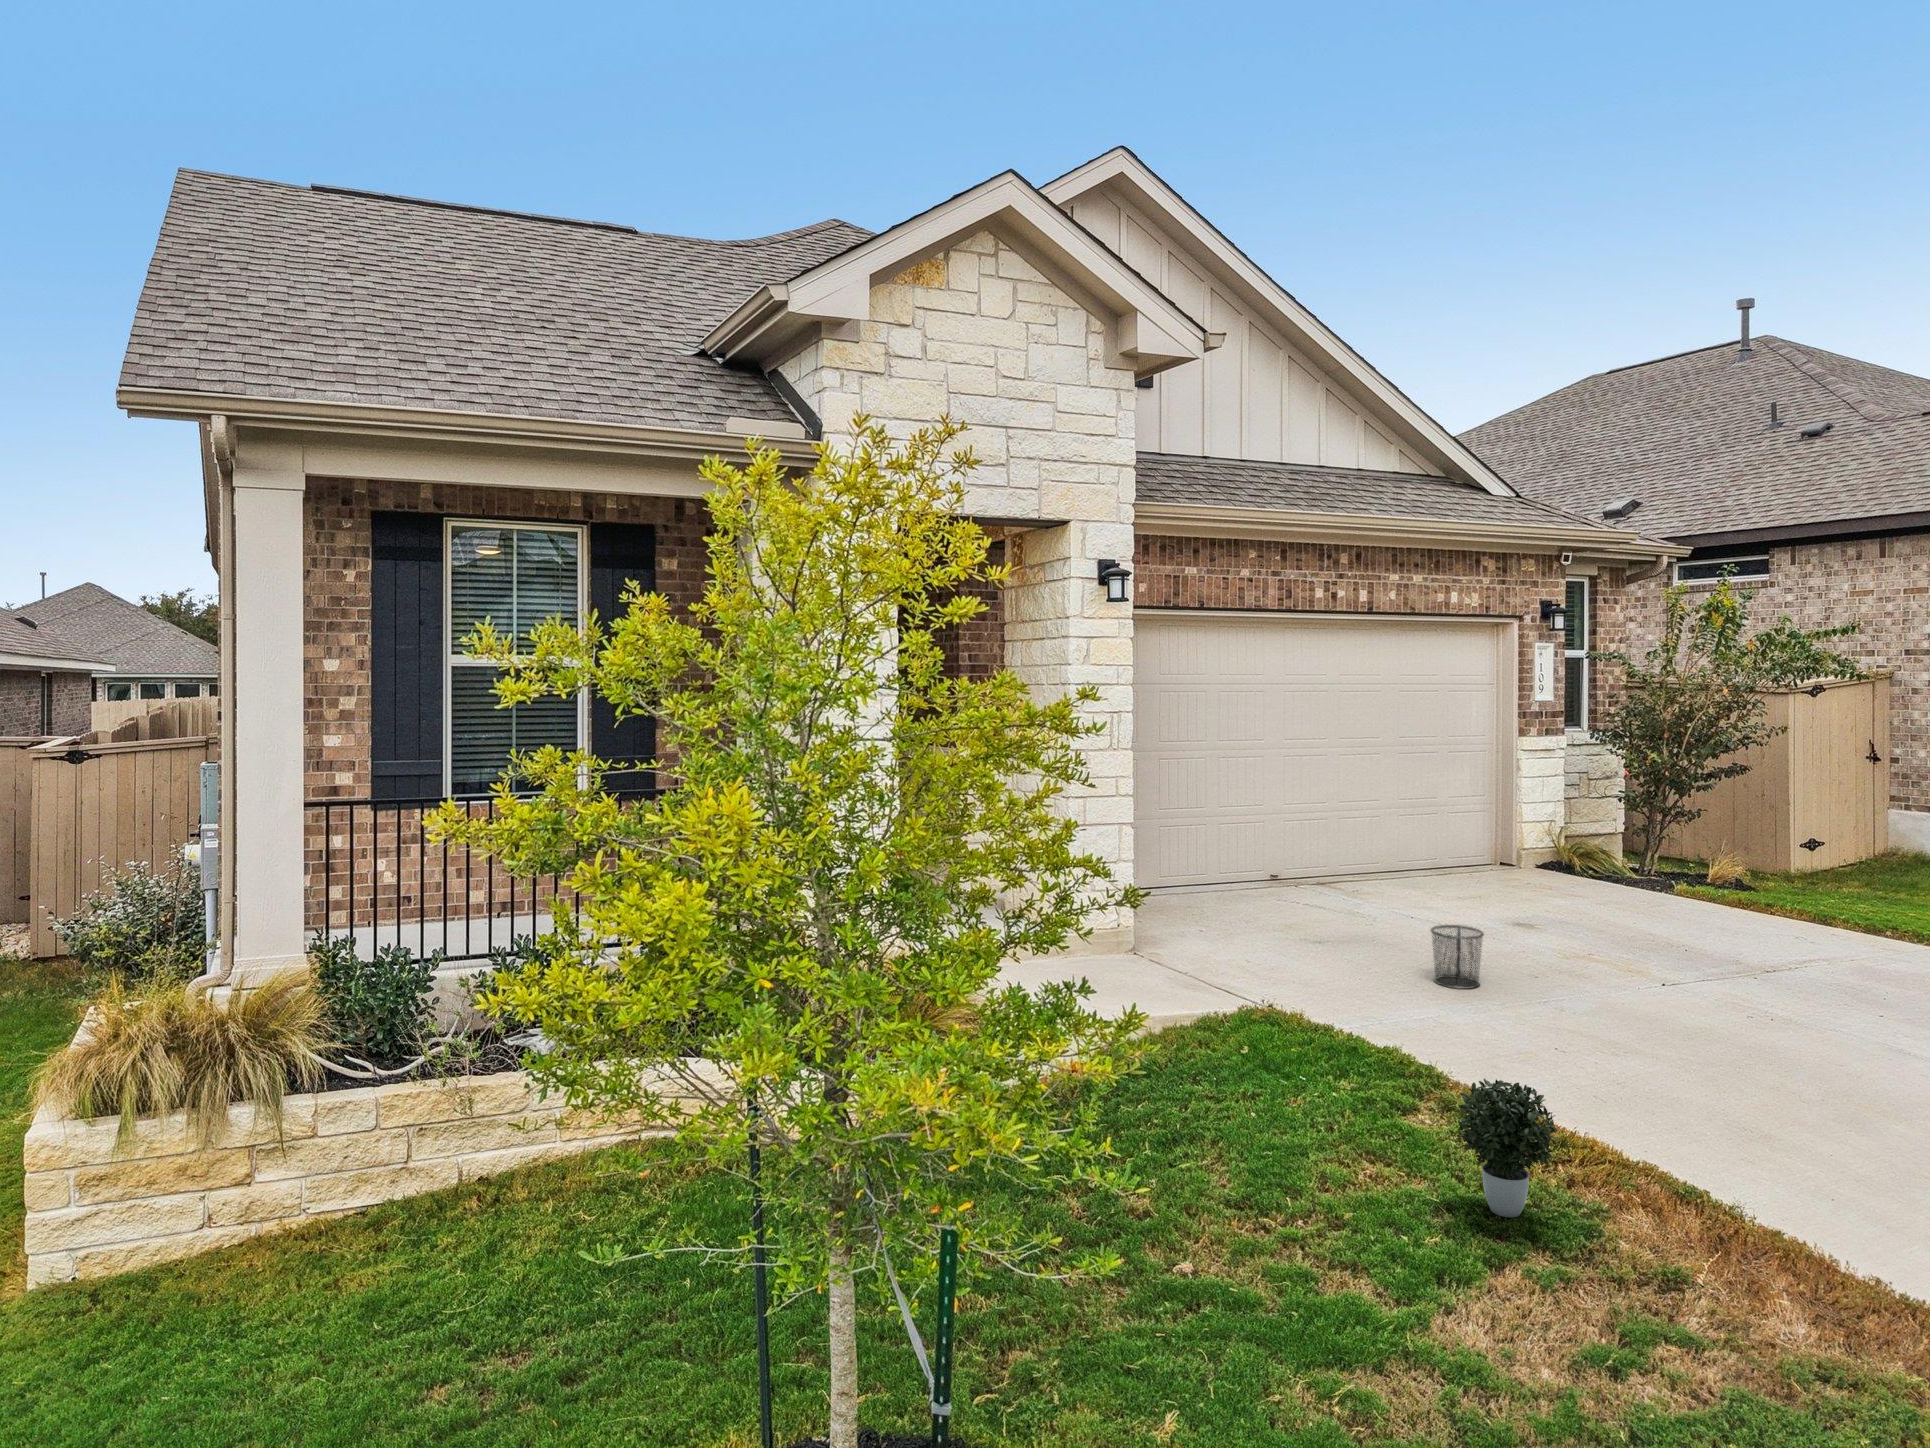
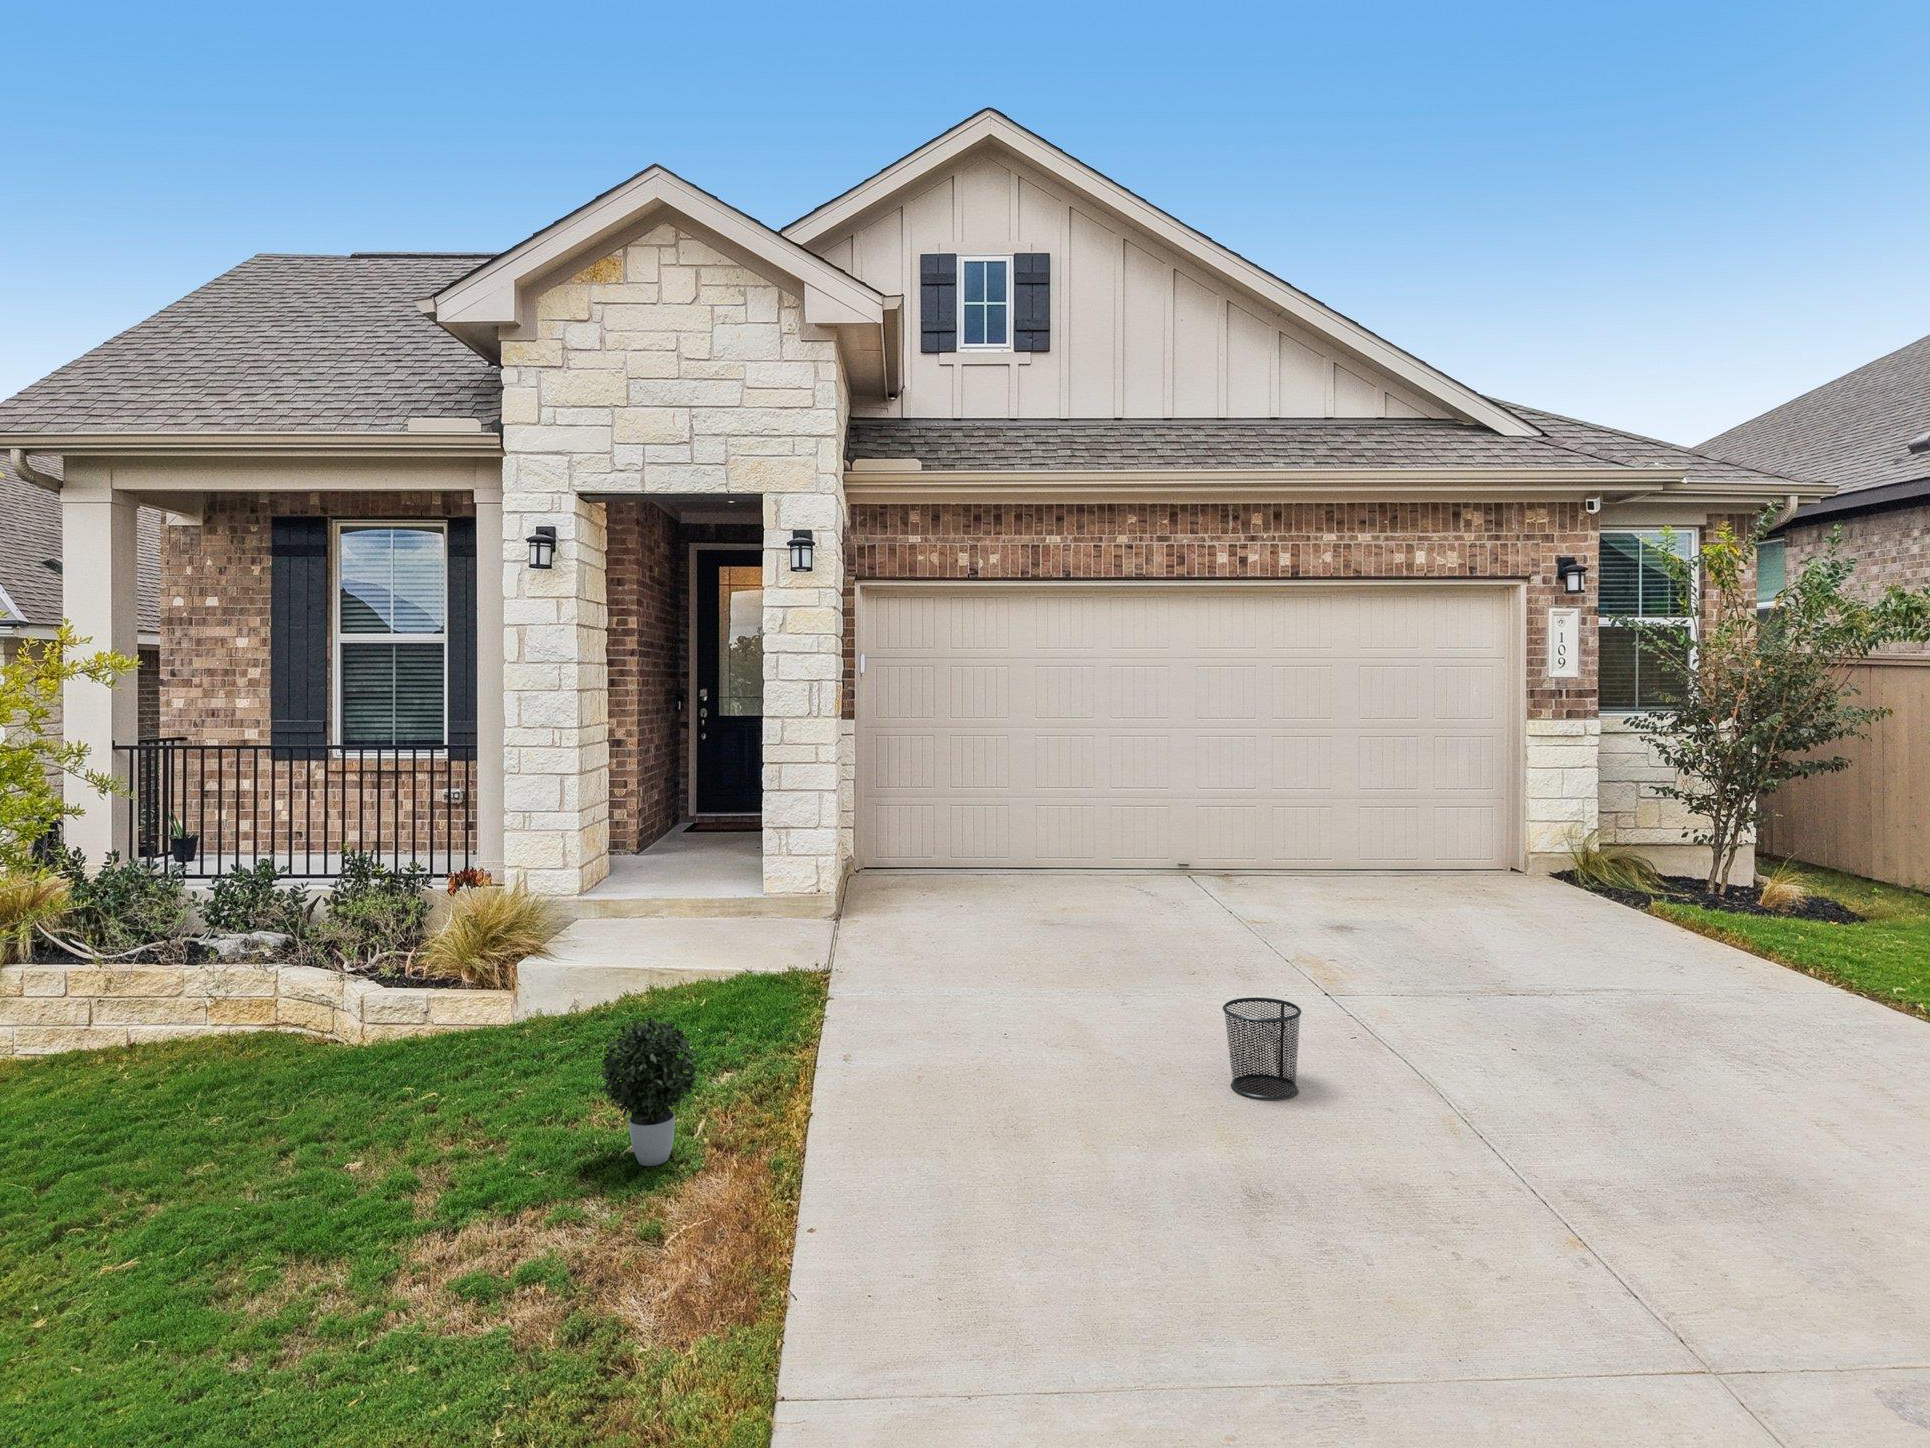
waste bin: present [1431,925,1484,989] -> present [1223,997,1301,1099]

